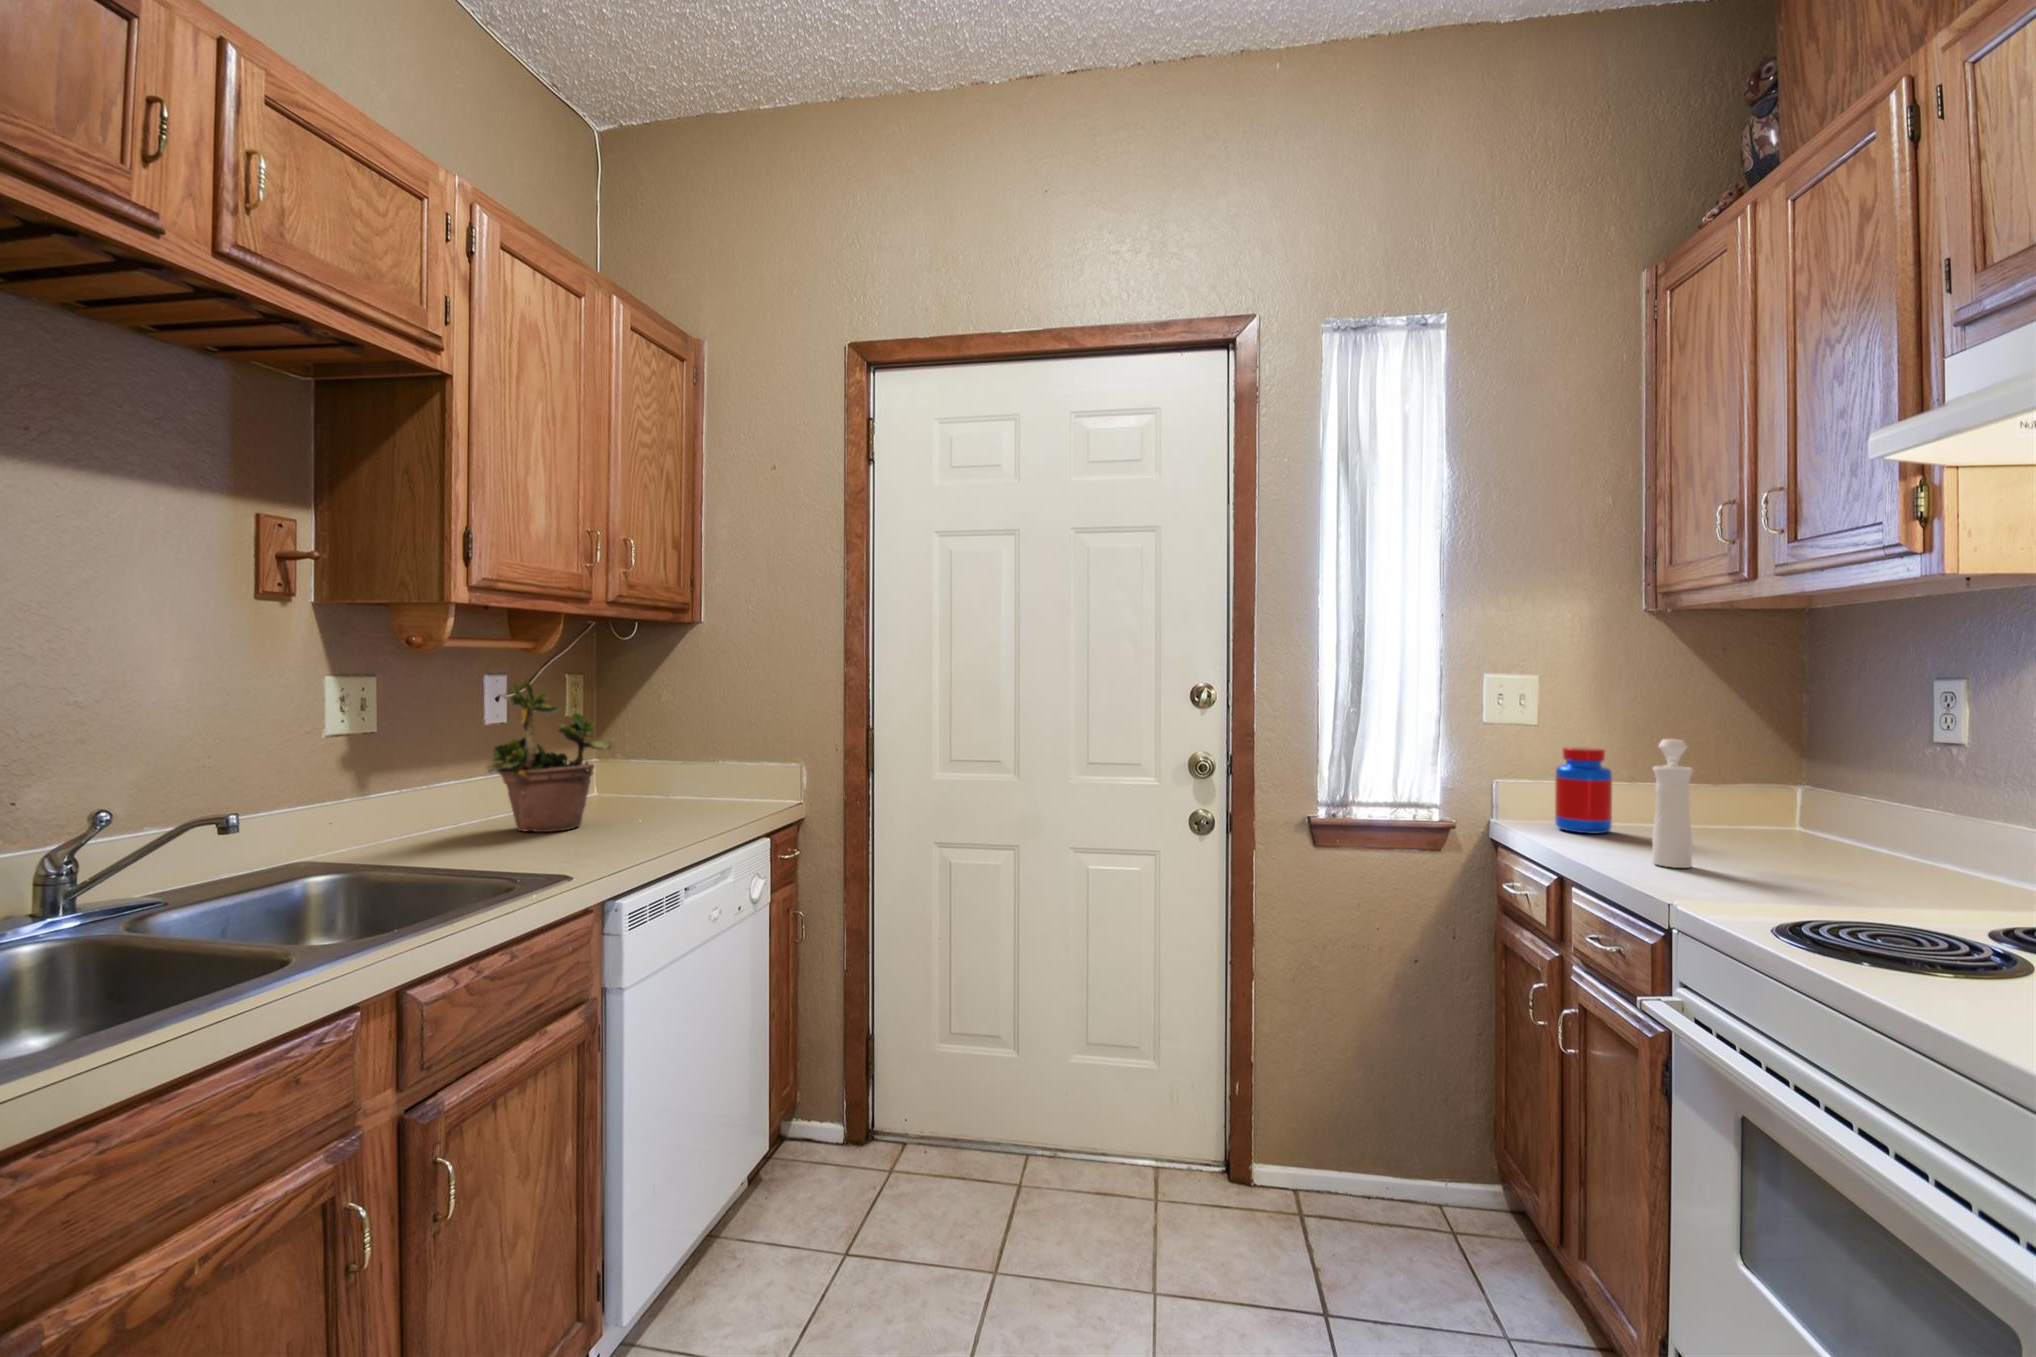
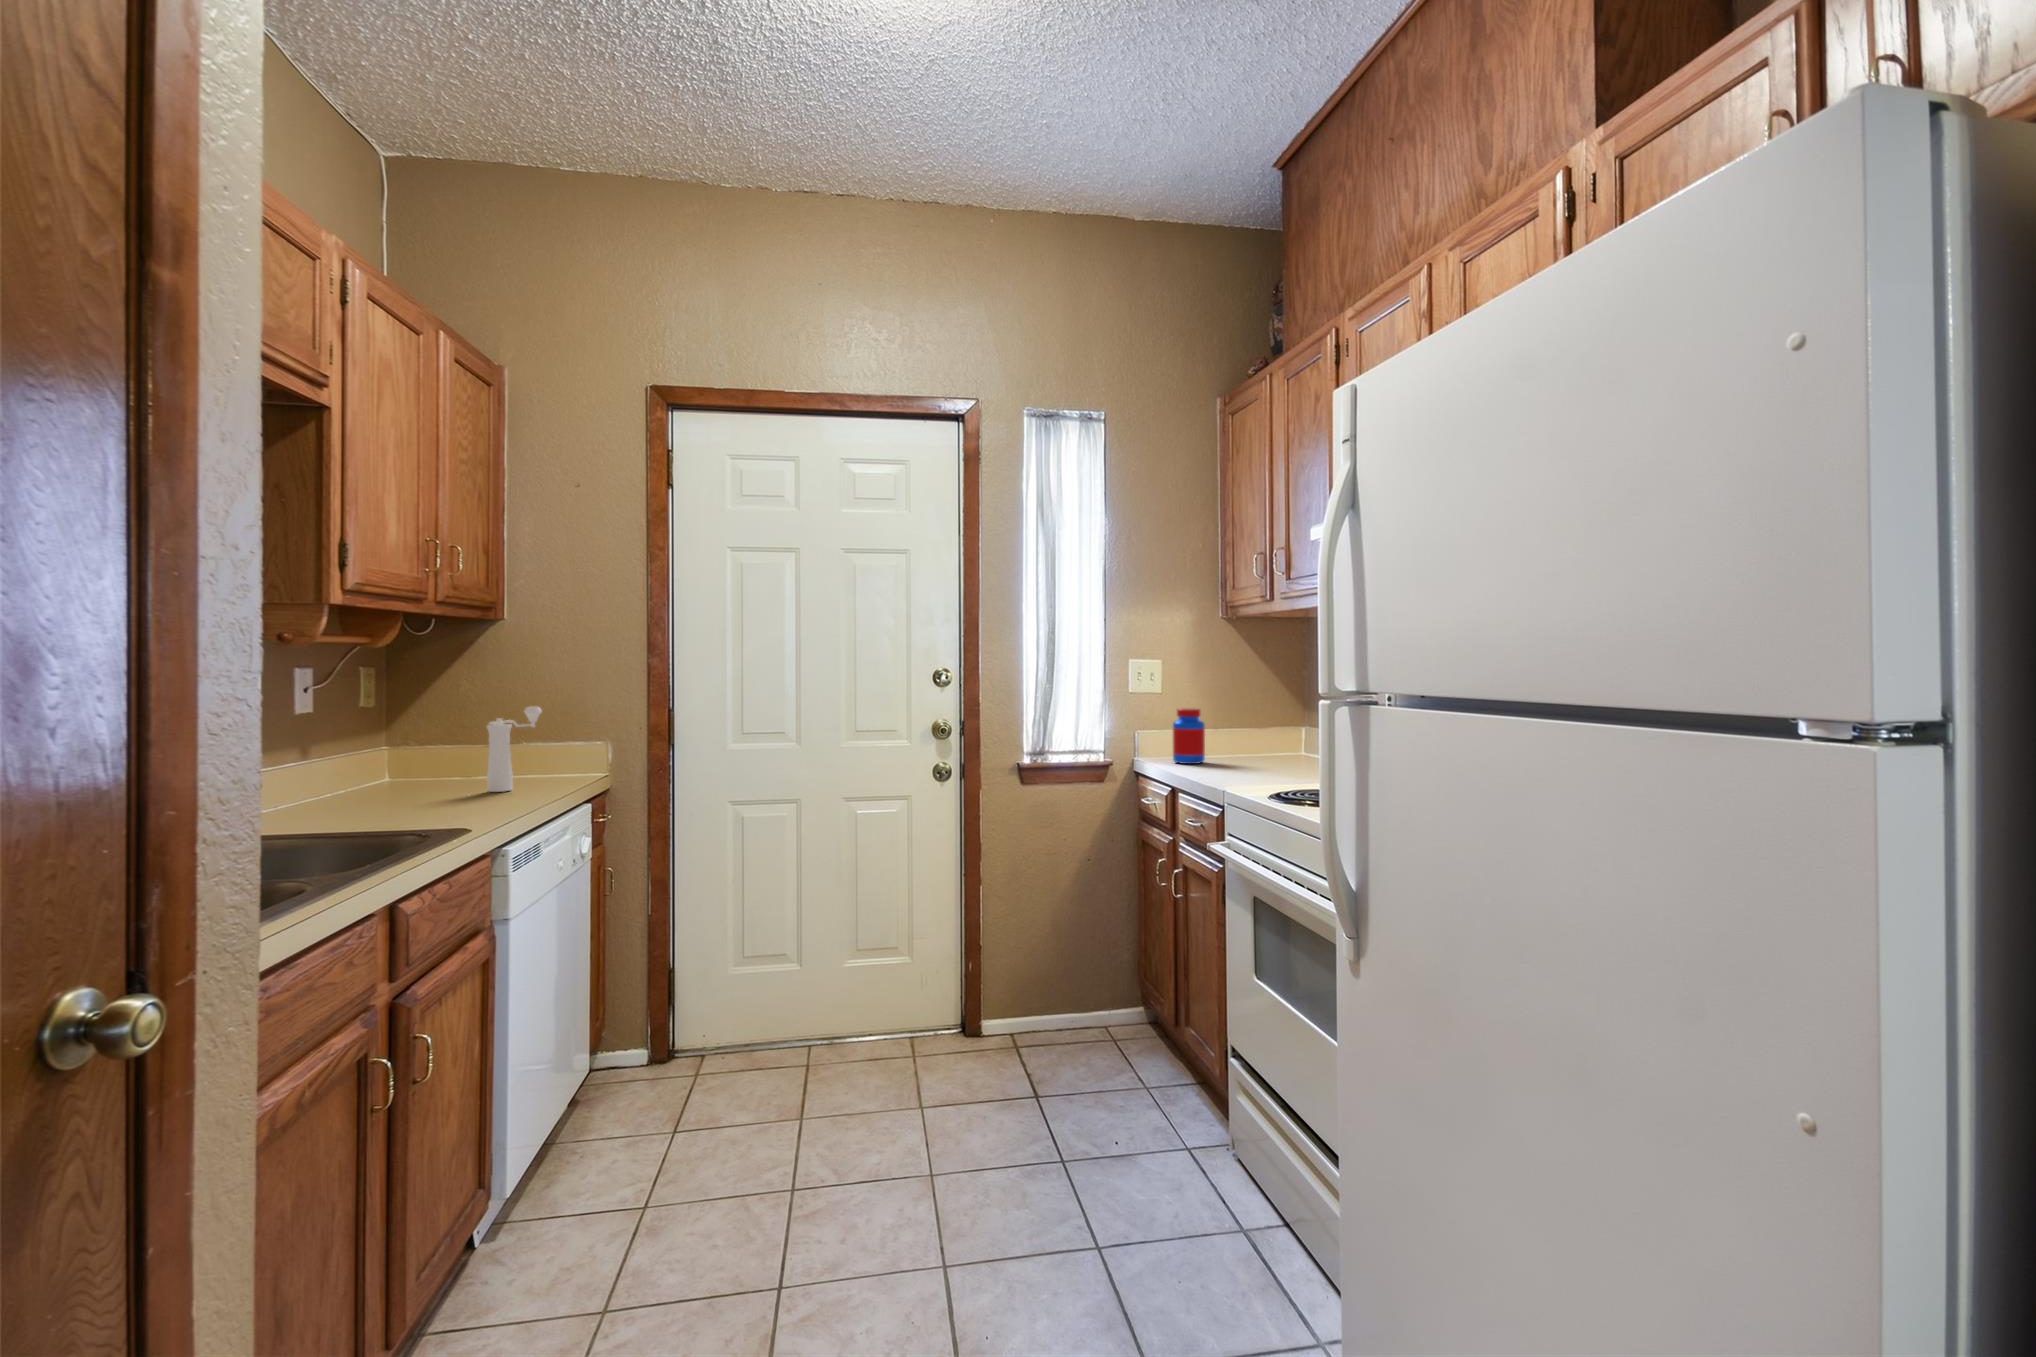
potted plant: present [487,681,612,832] -> none [328,661,445,806]
pepper mill: present [1653,739,1693,868] -> present [487,707,542,792]

